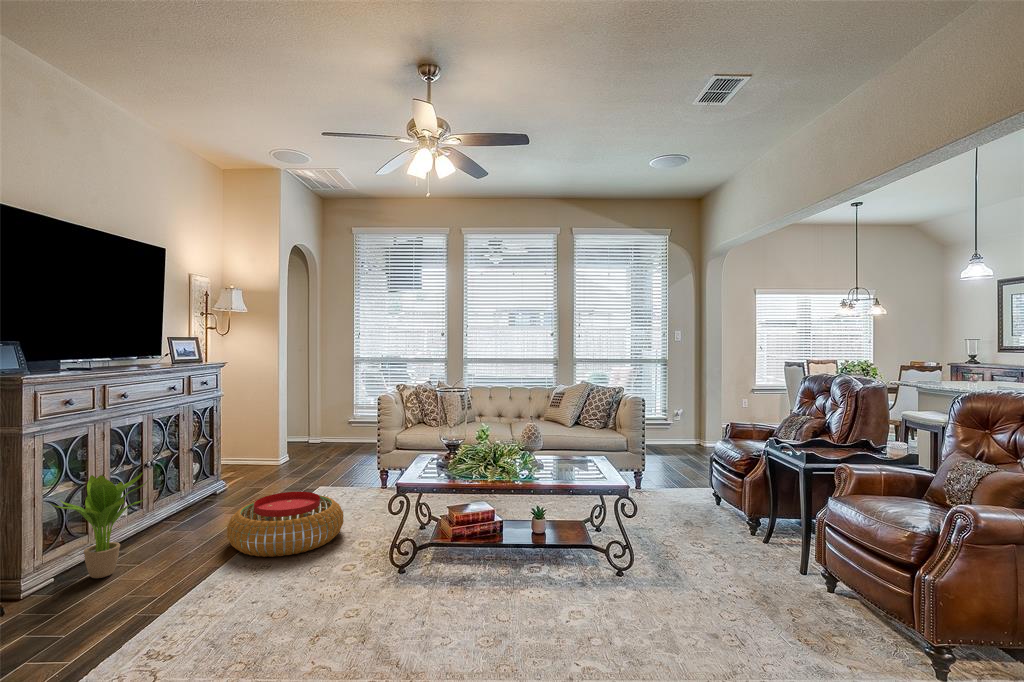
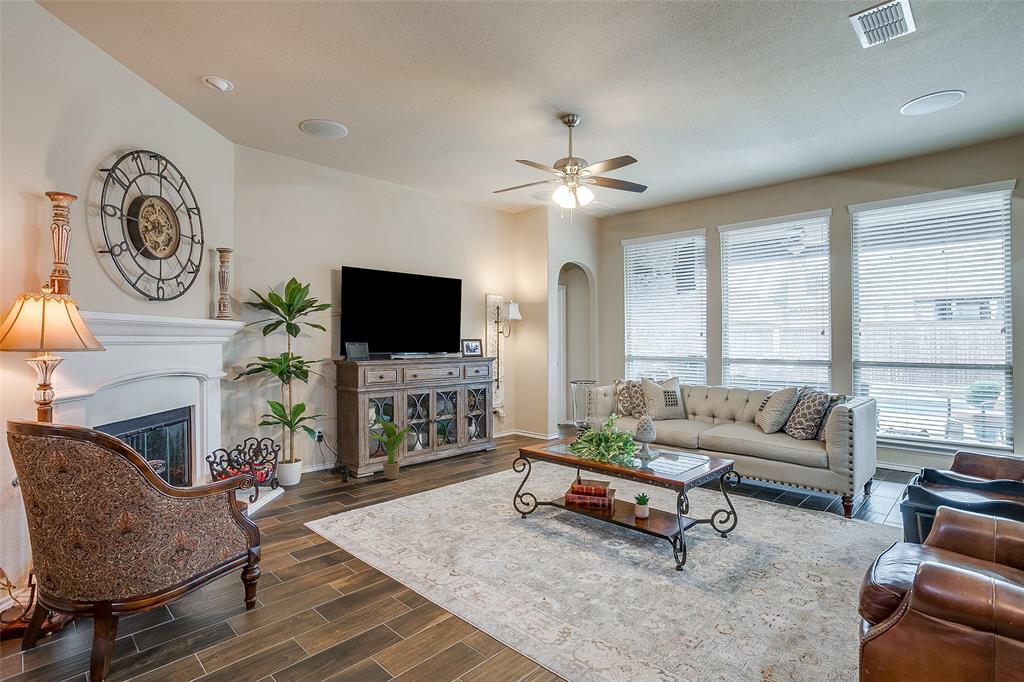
pouf: present [227,492,344,557] -> none [452,451,527,491]

